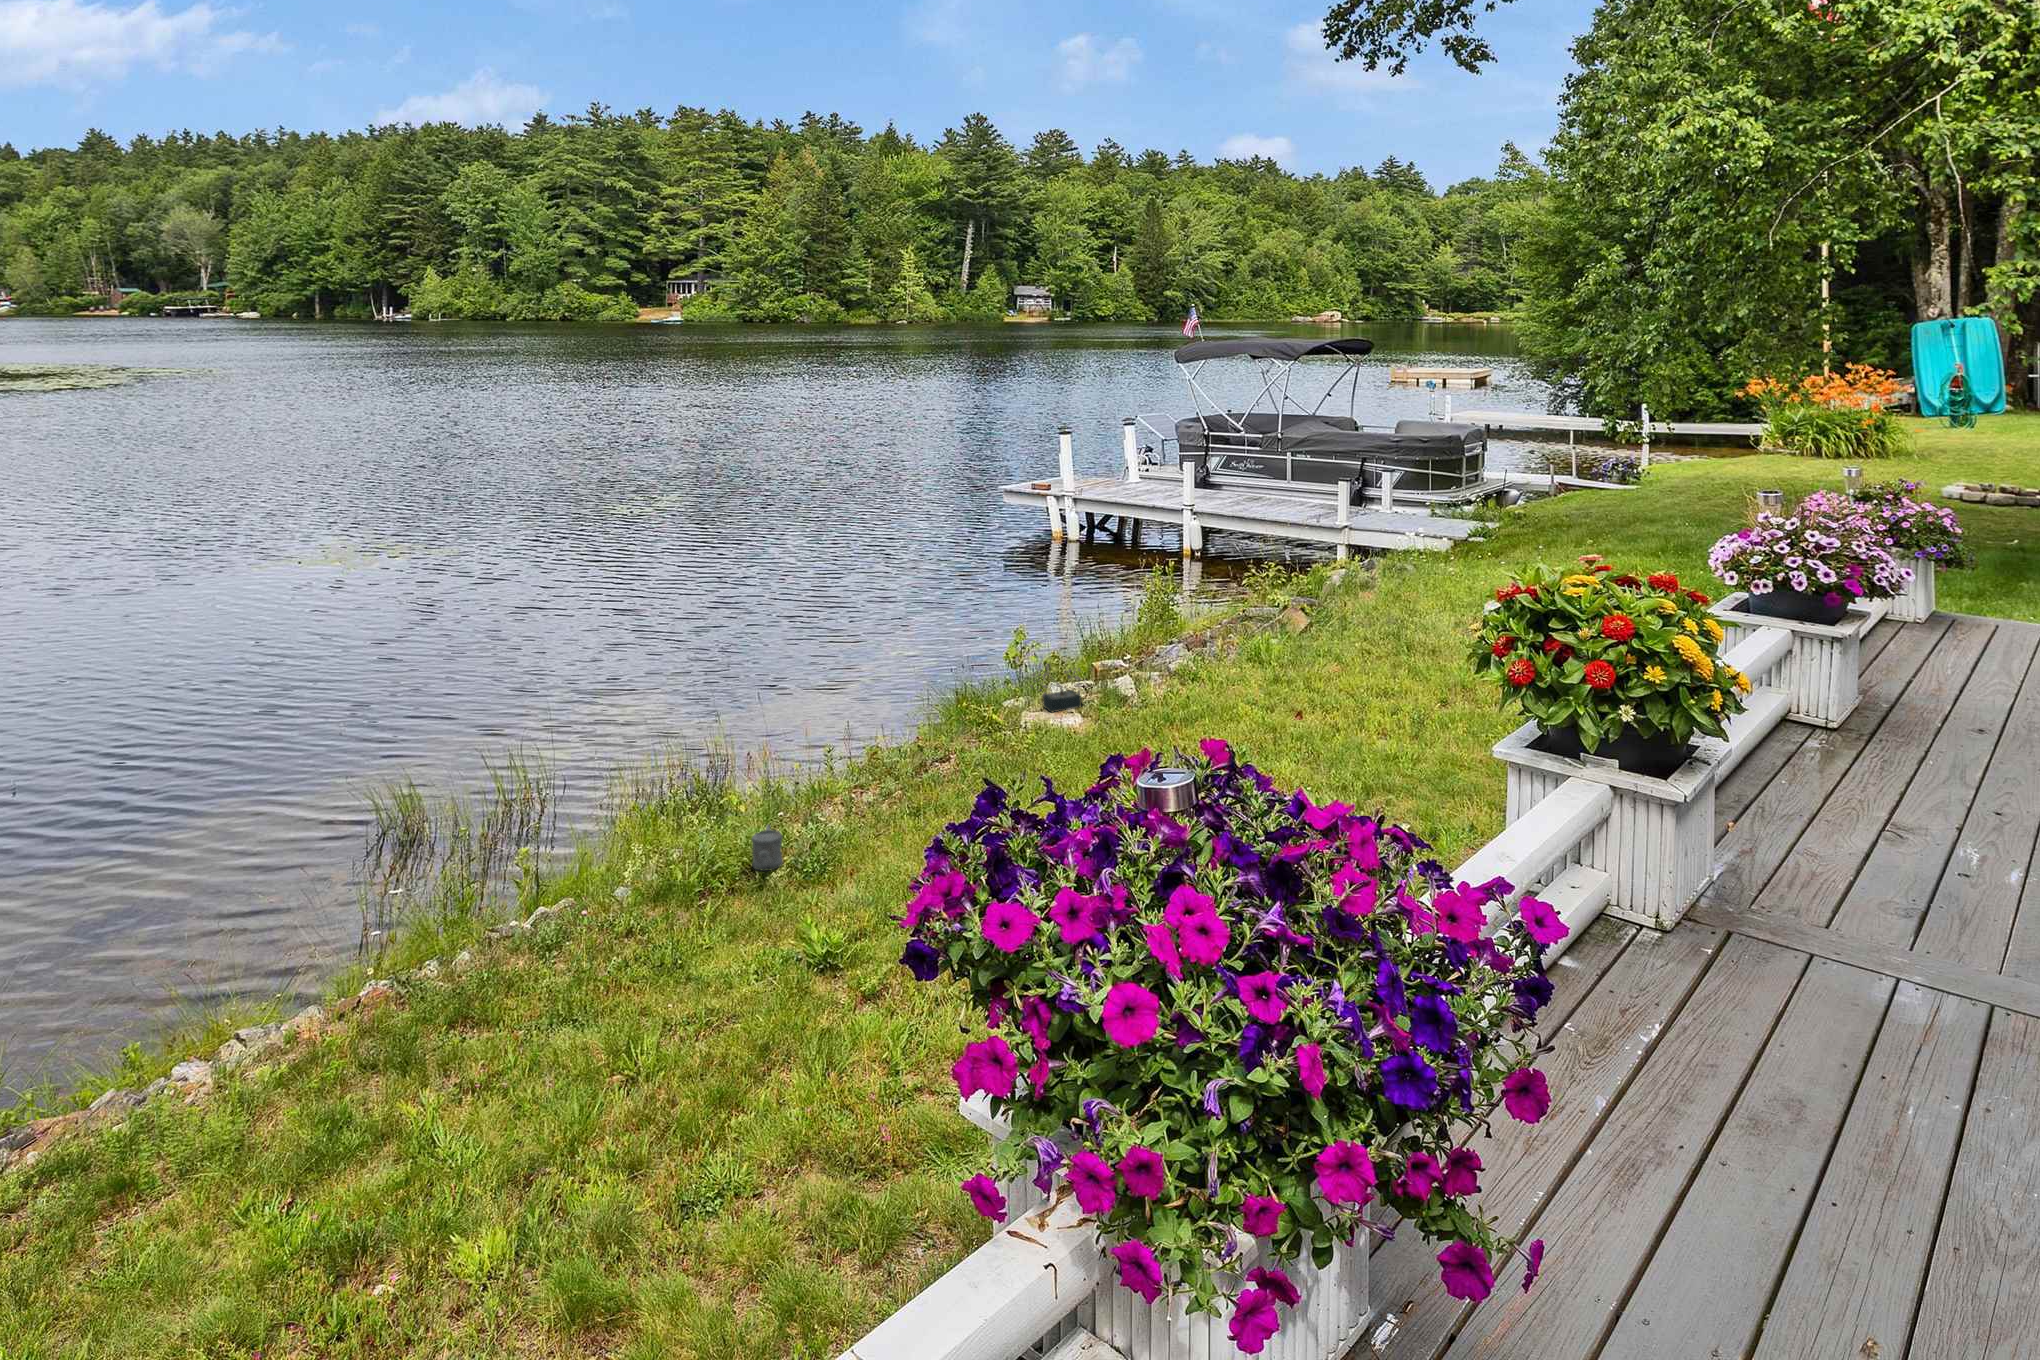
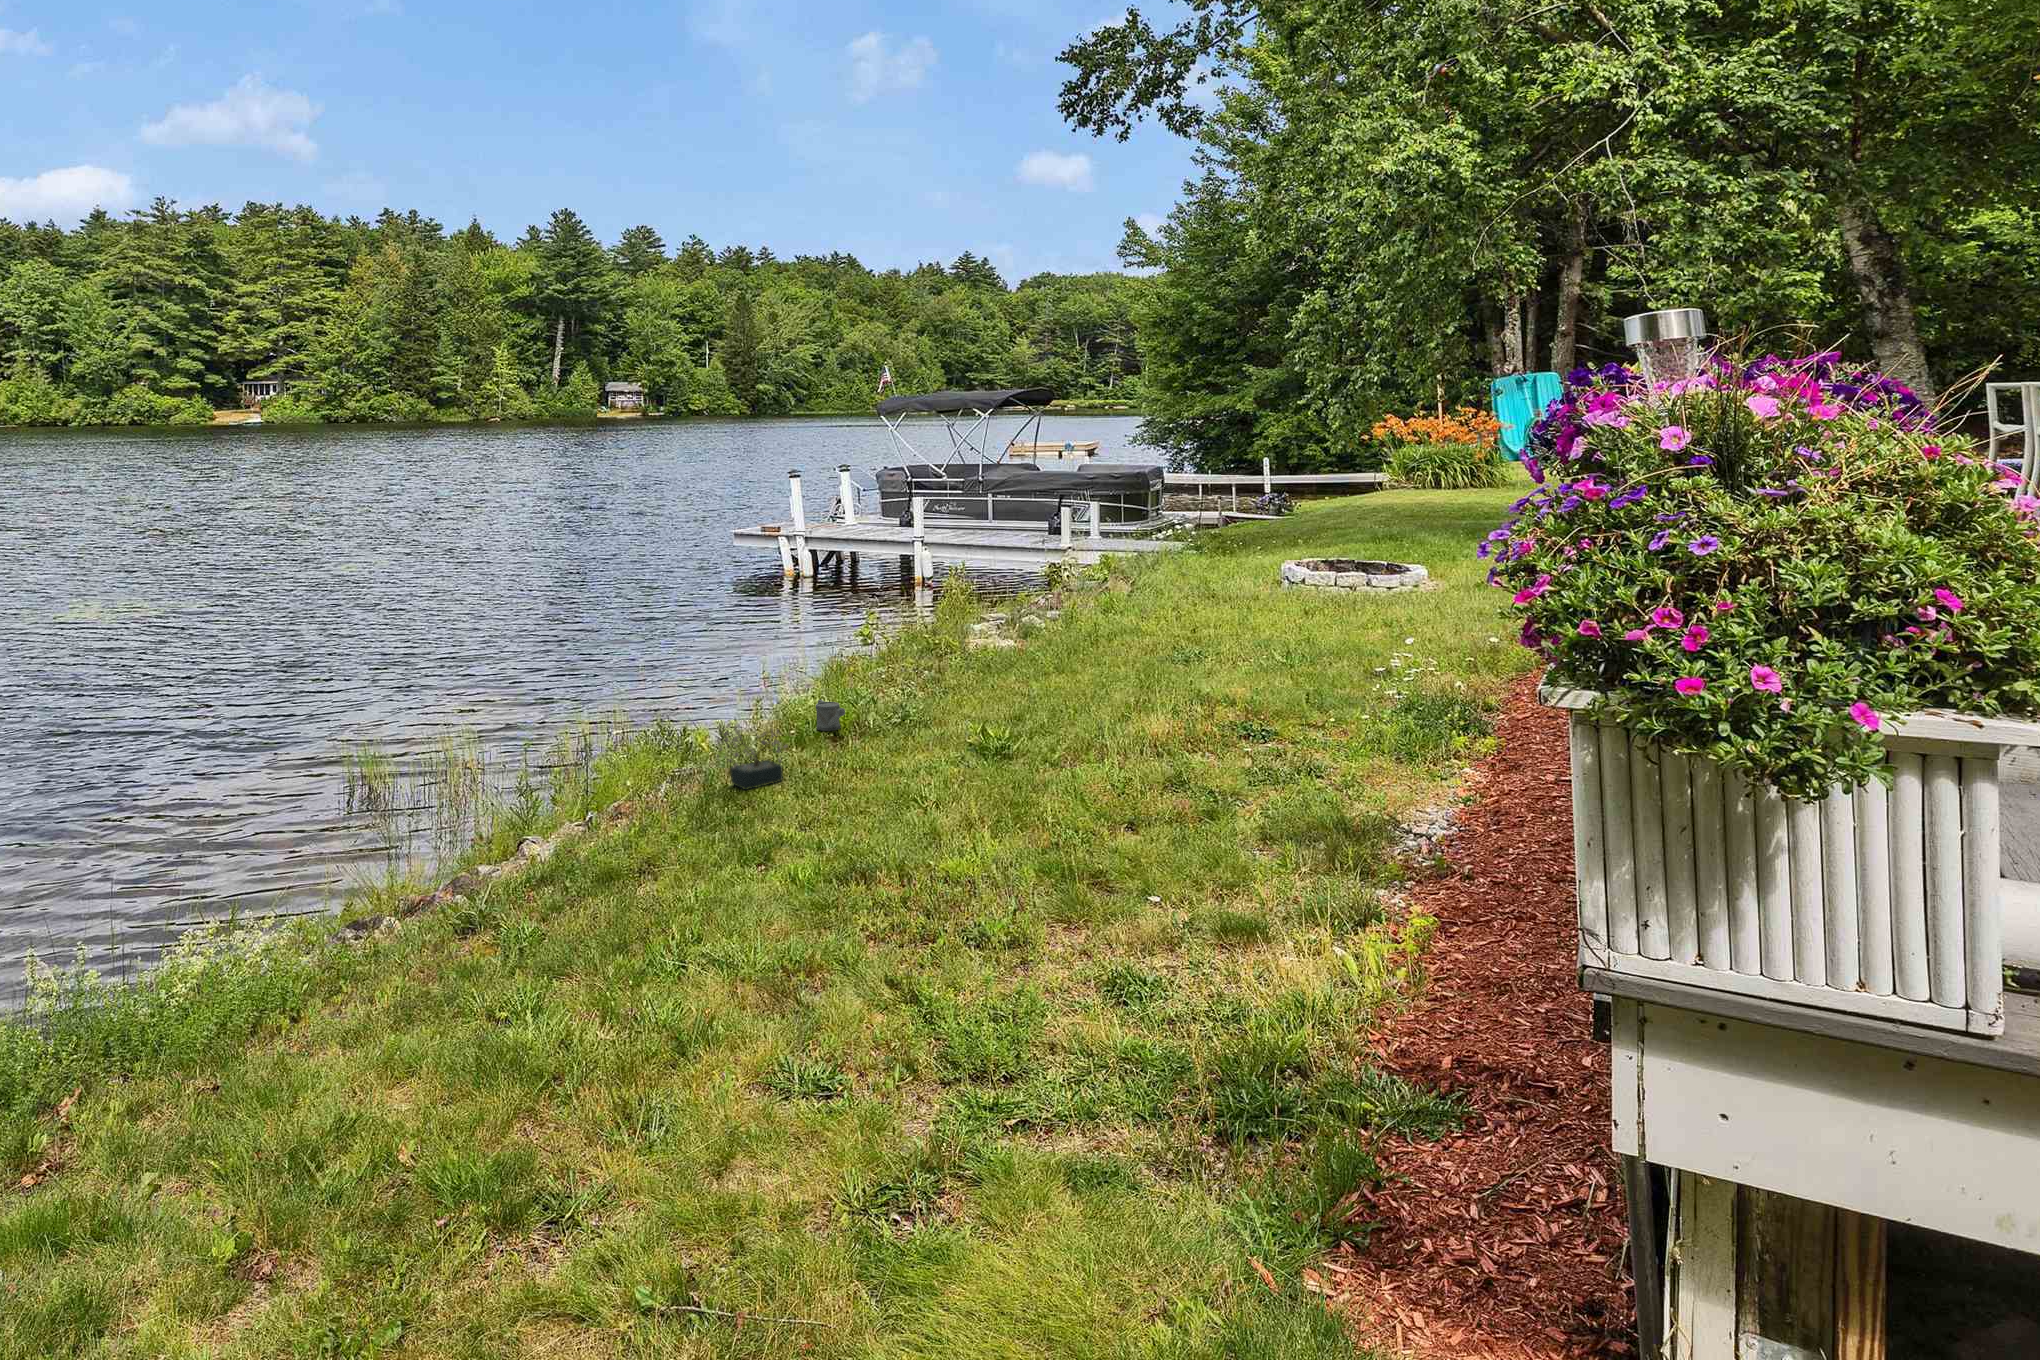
decorative plant: present [1031,663,1082,712] -> present [716,724,786,790]

